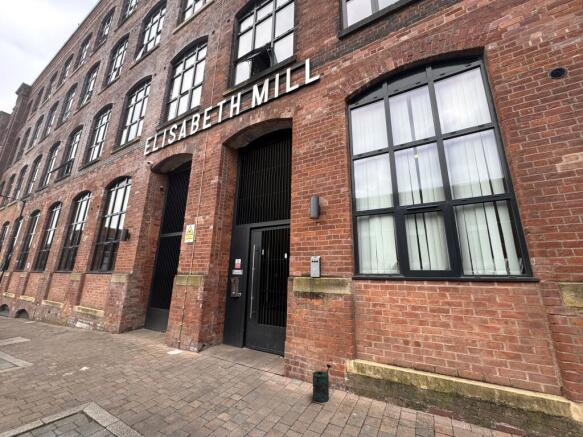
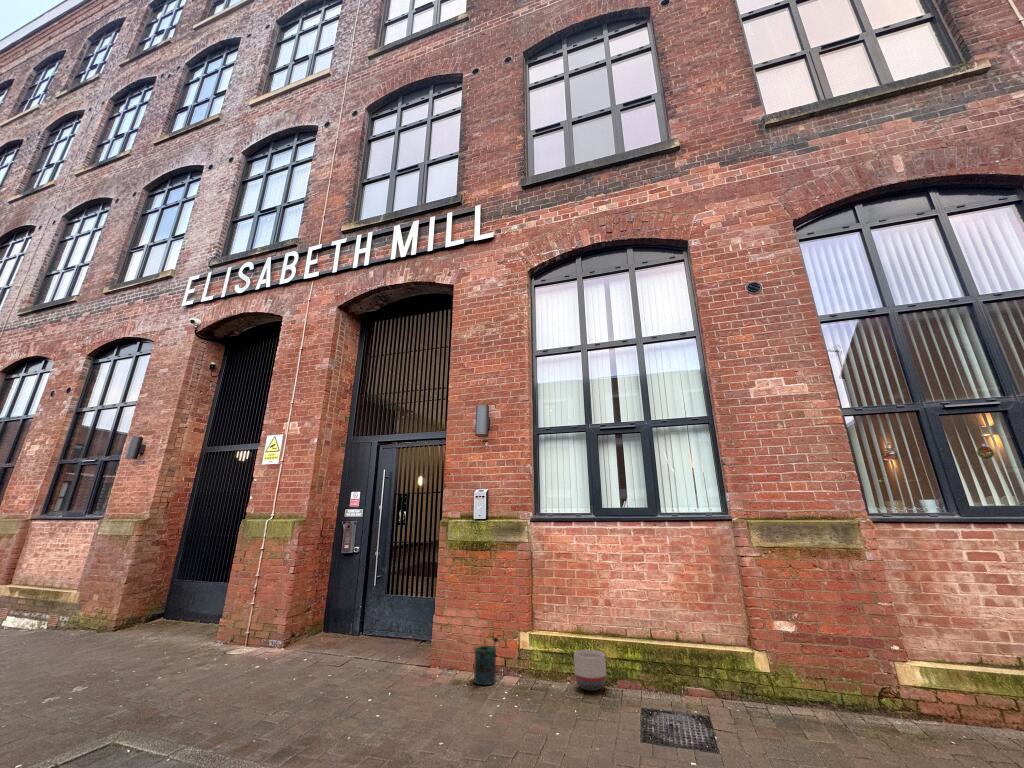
planter: none [391,382,420,418] -> present [574,650,606,691]

